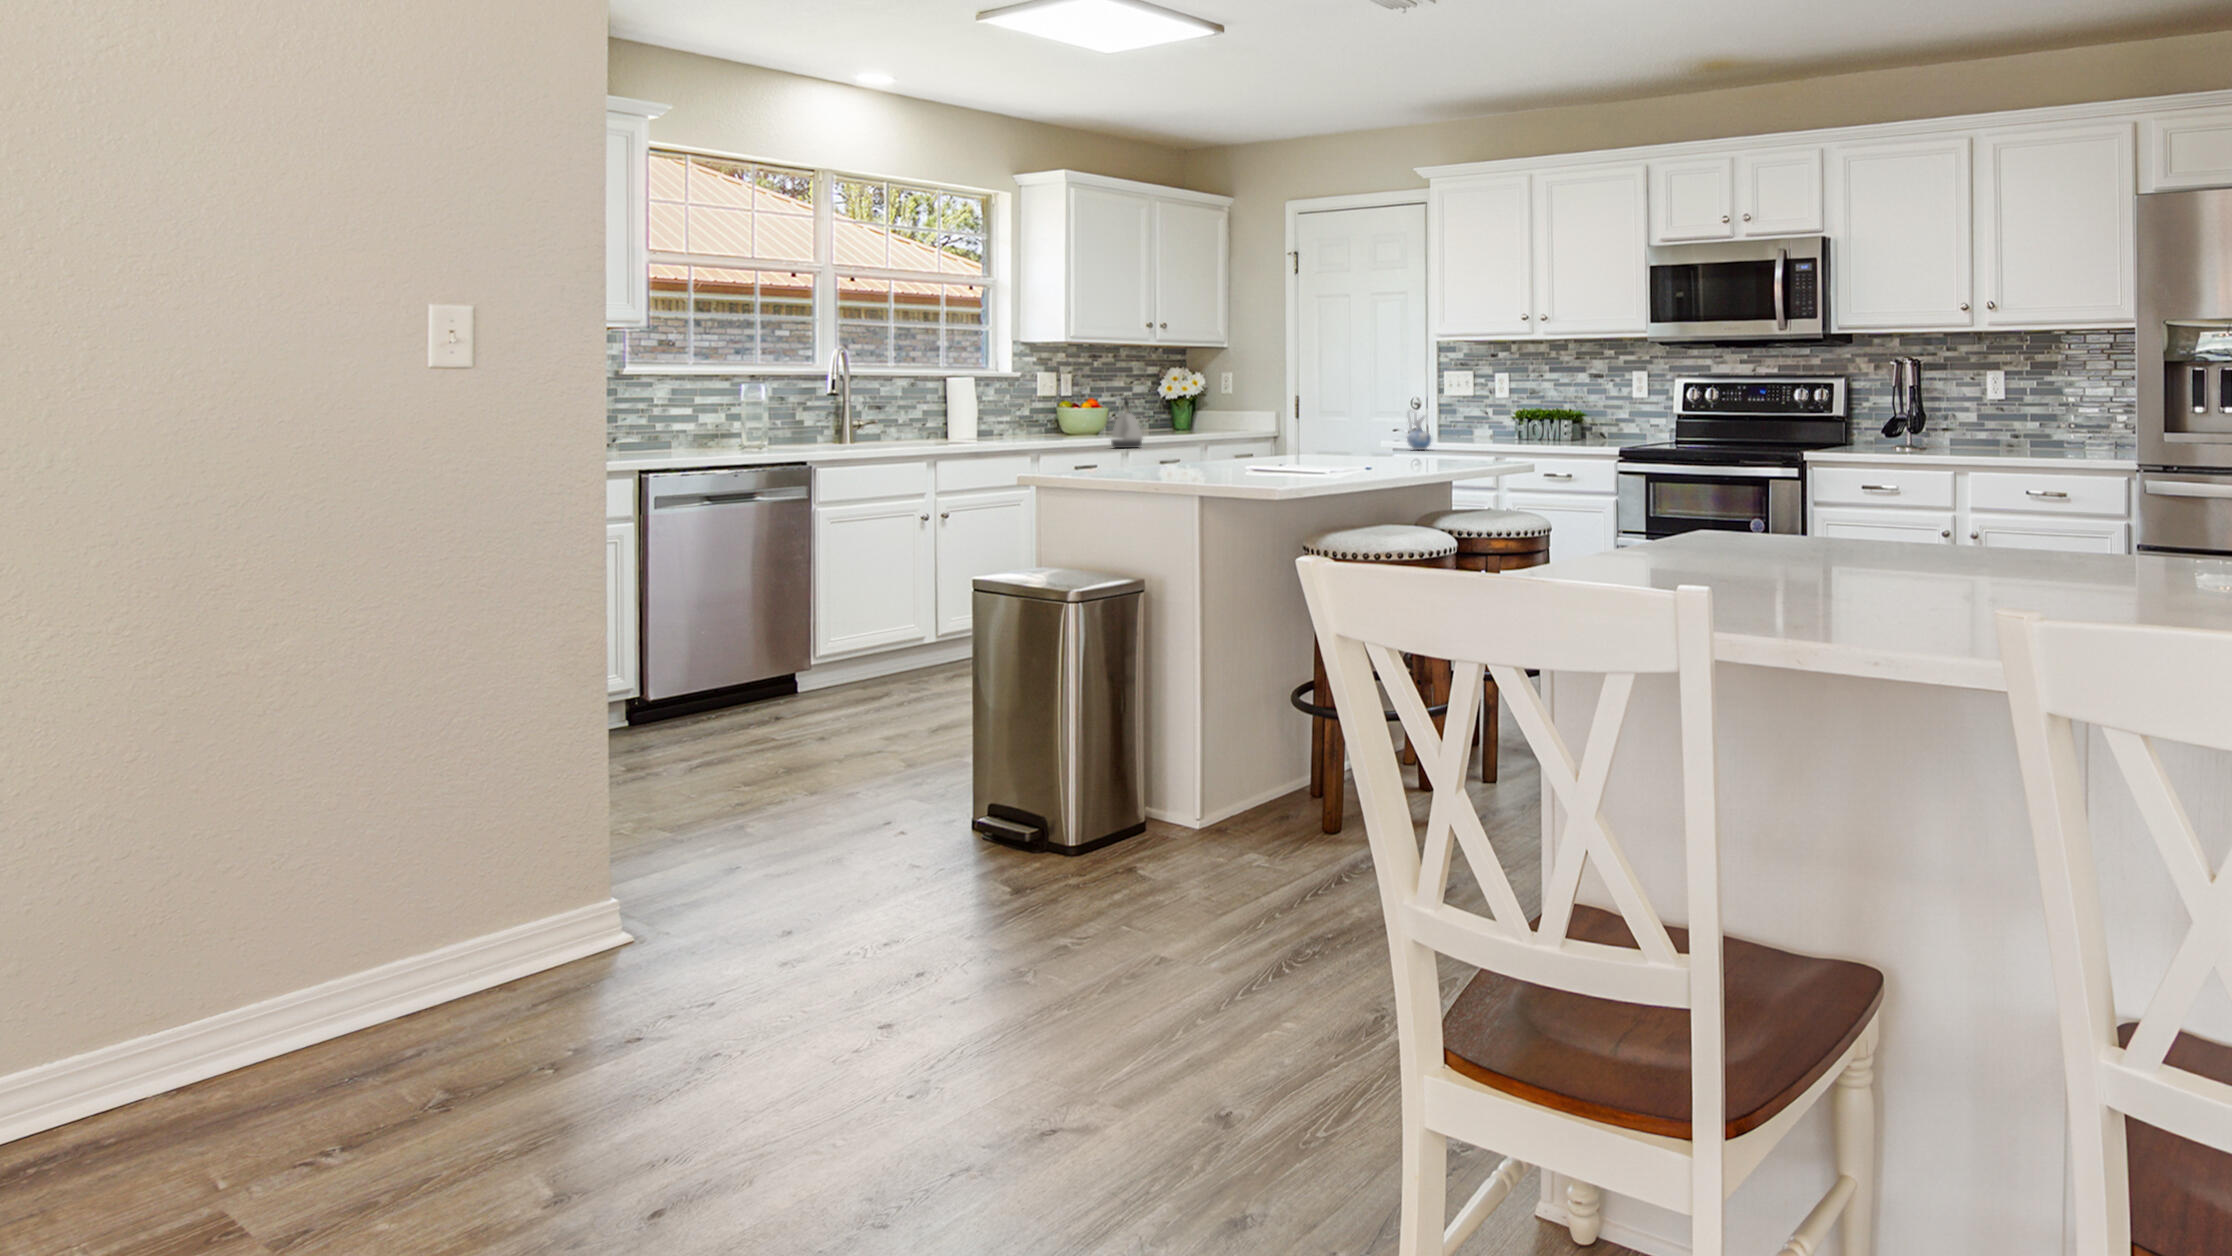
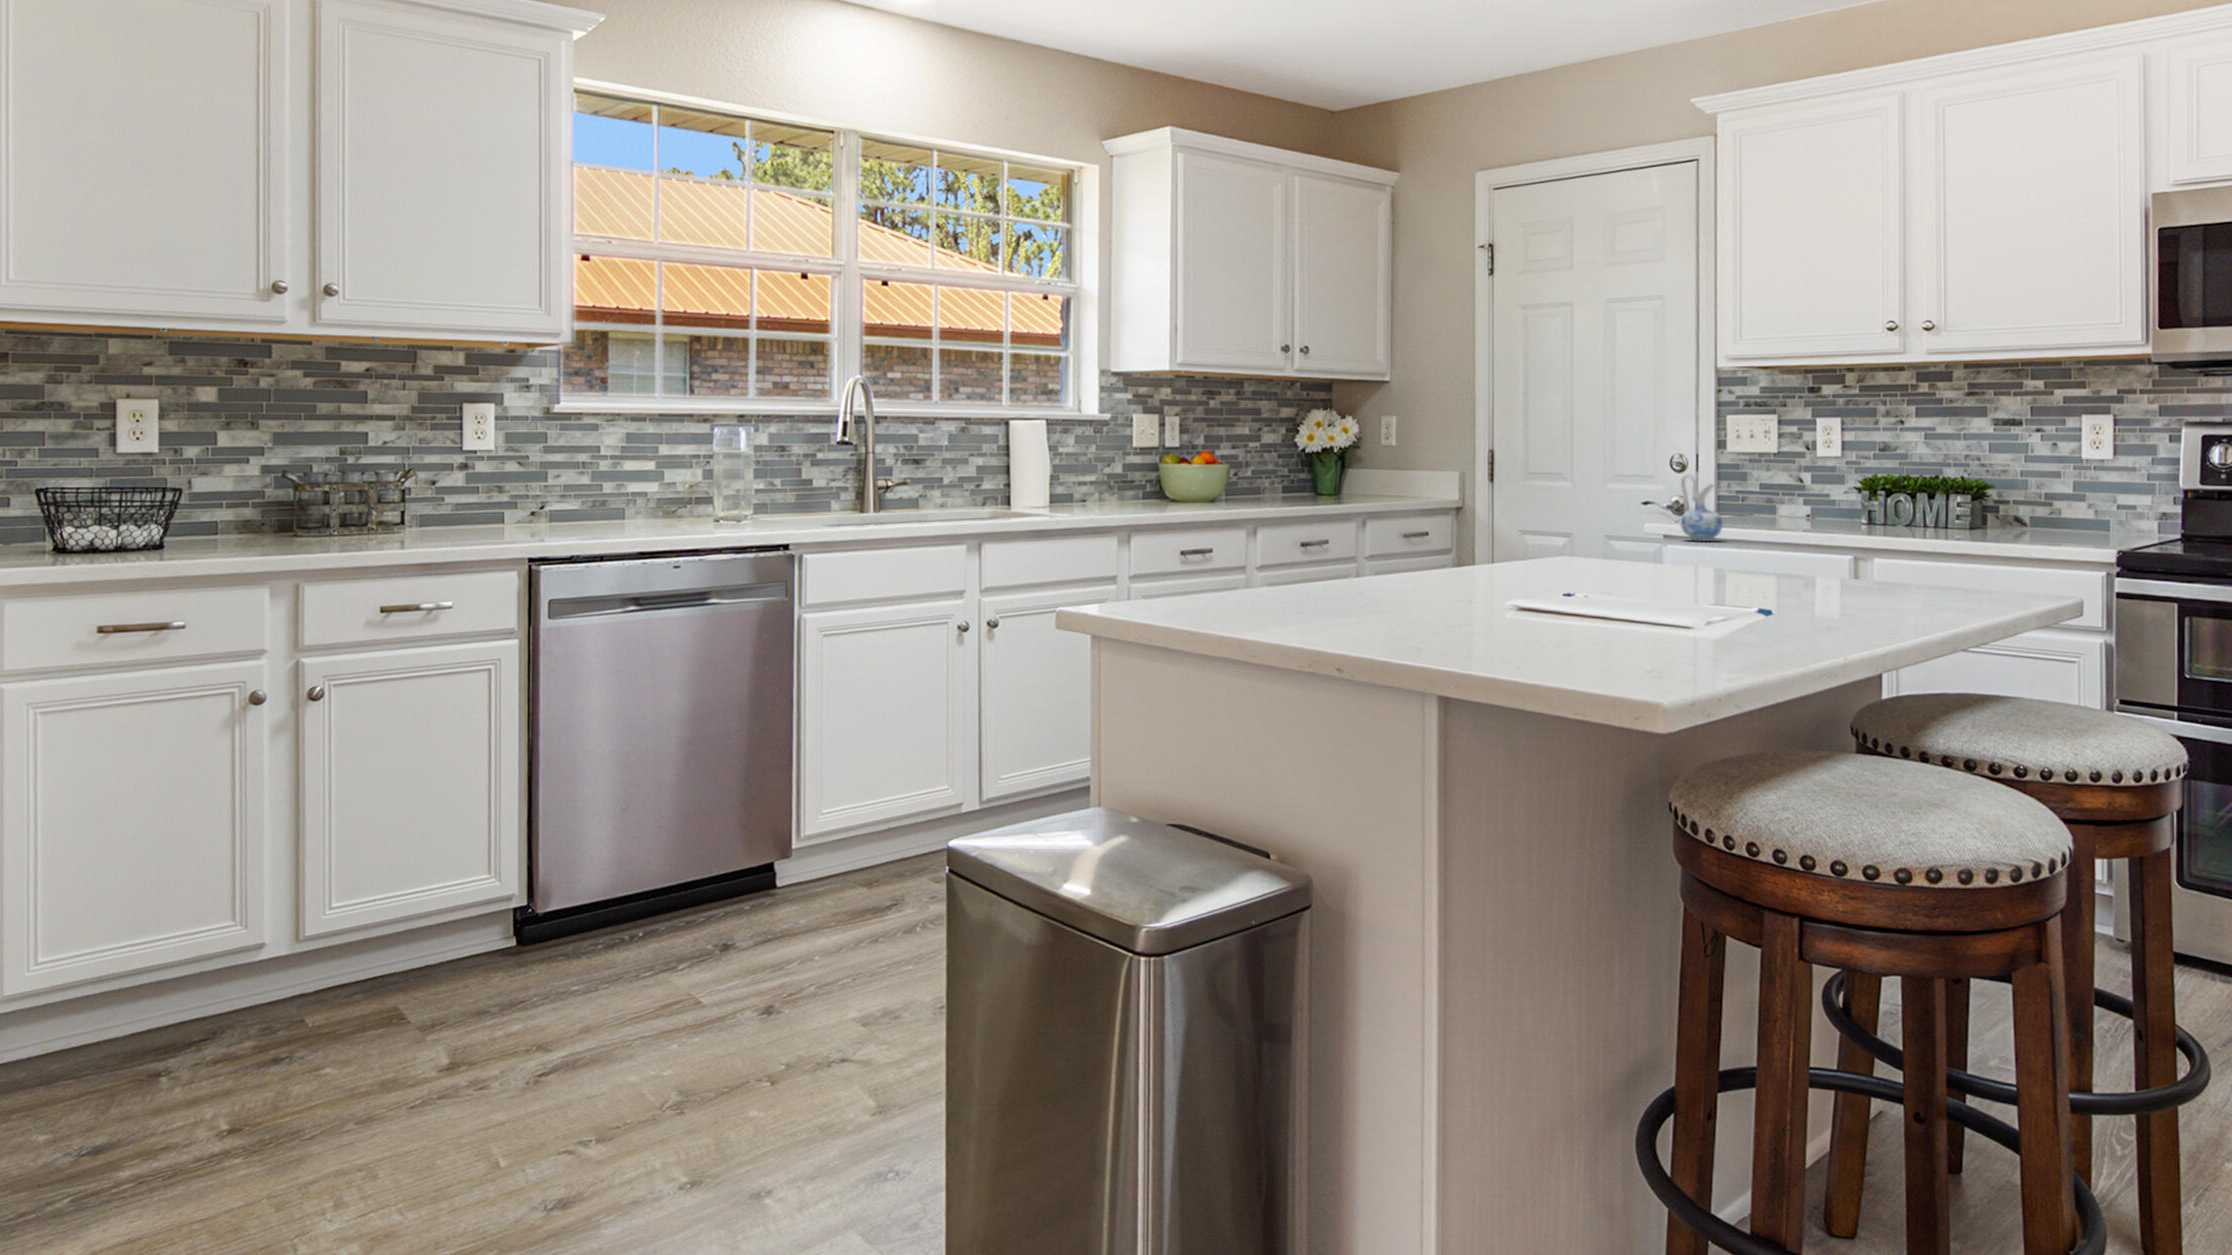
kettle: present [1111,398,1143,448] -> none [1224,449,1270,522]

